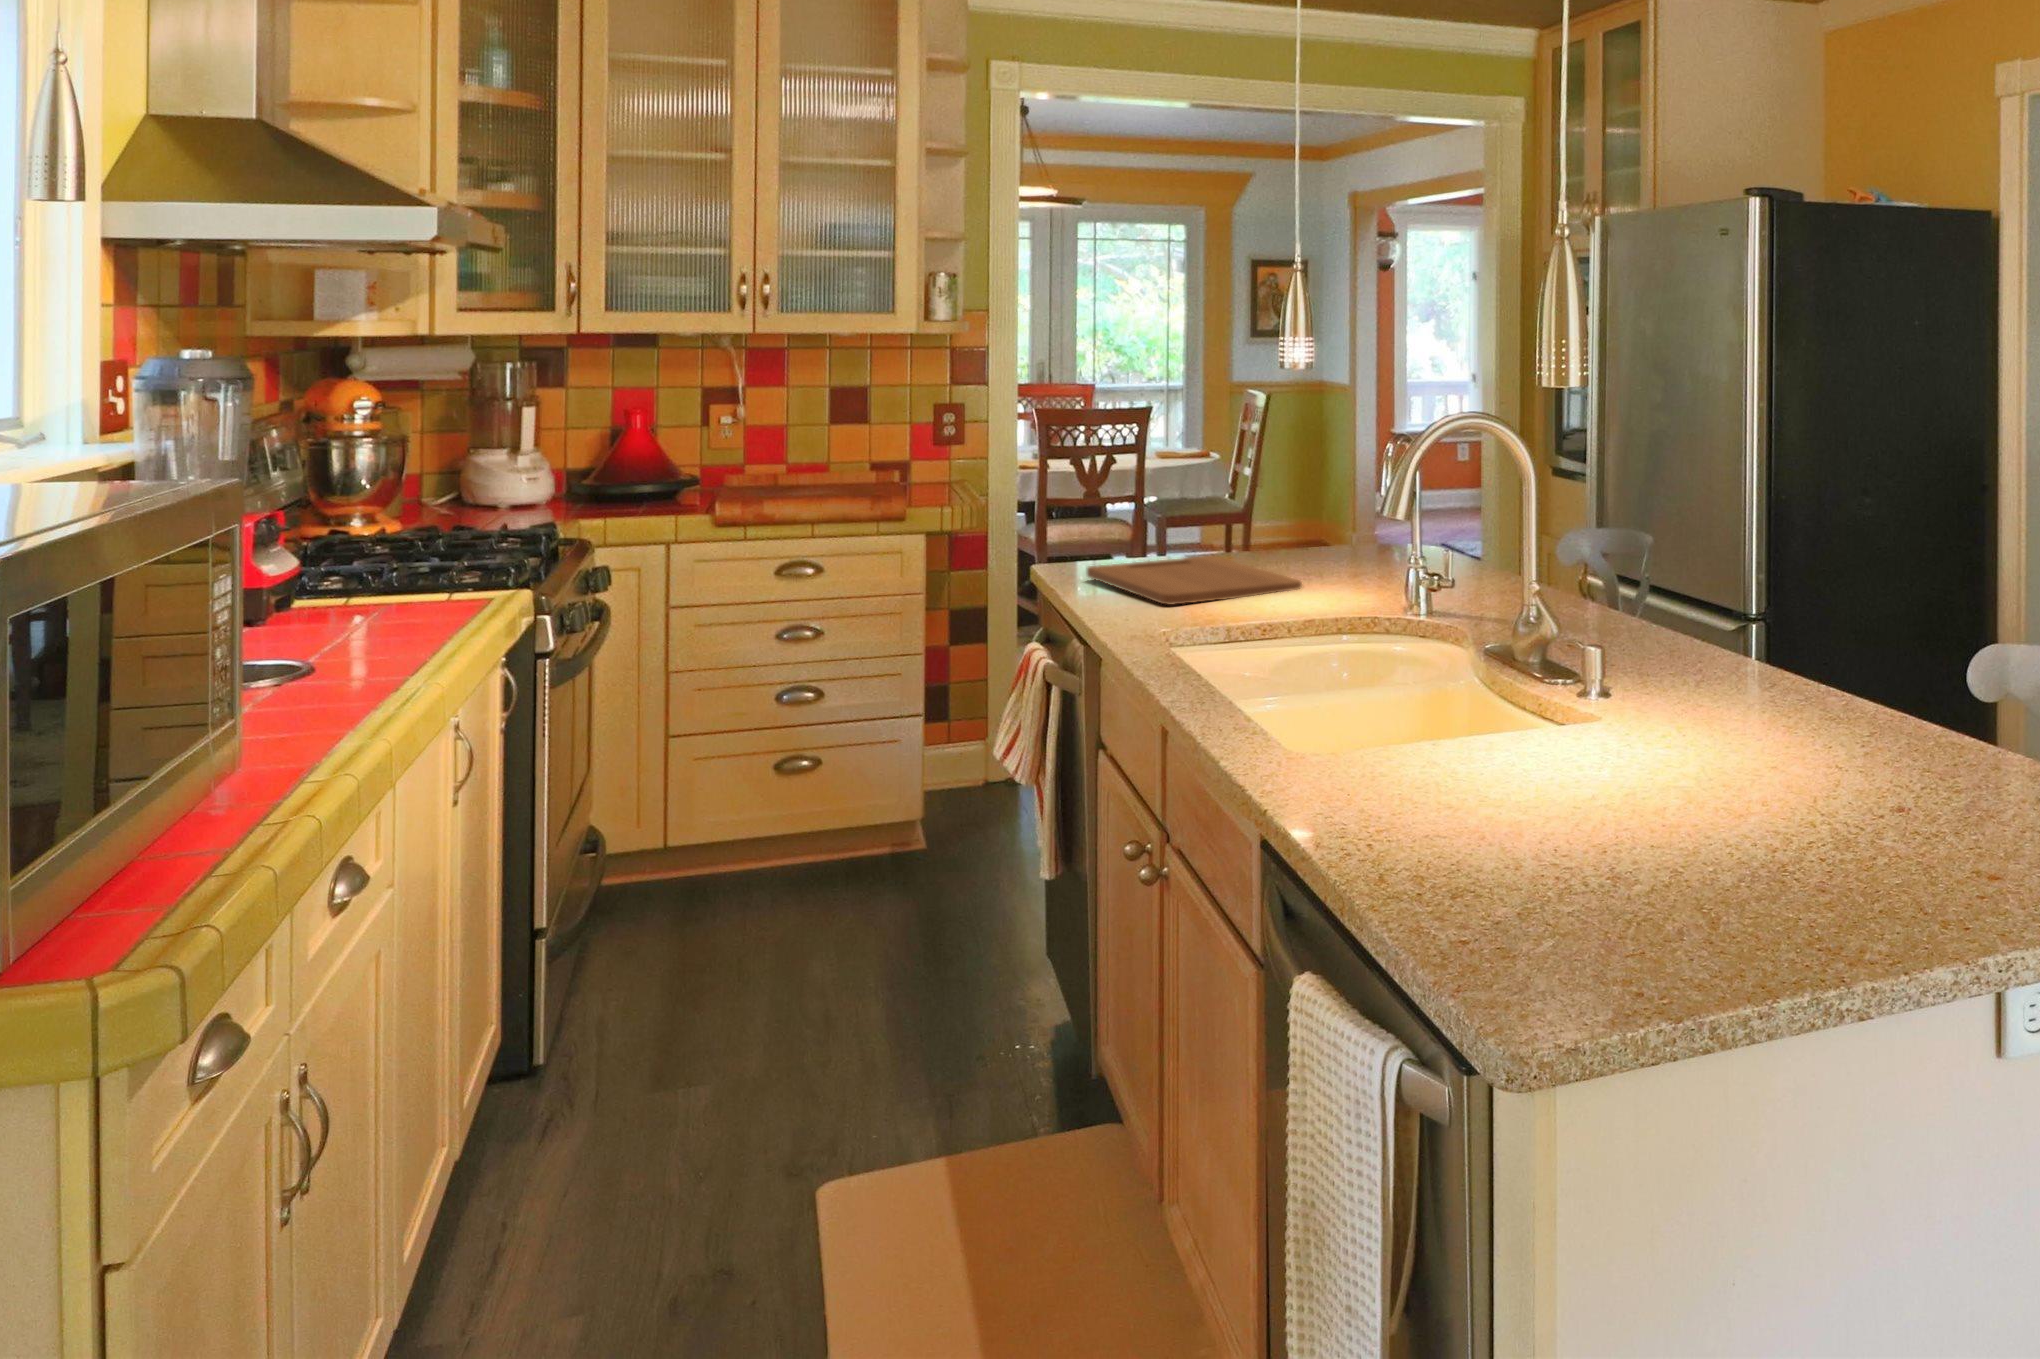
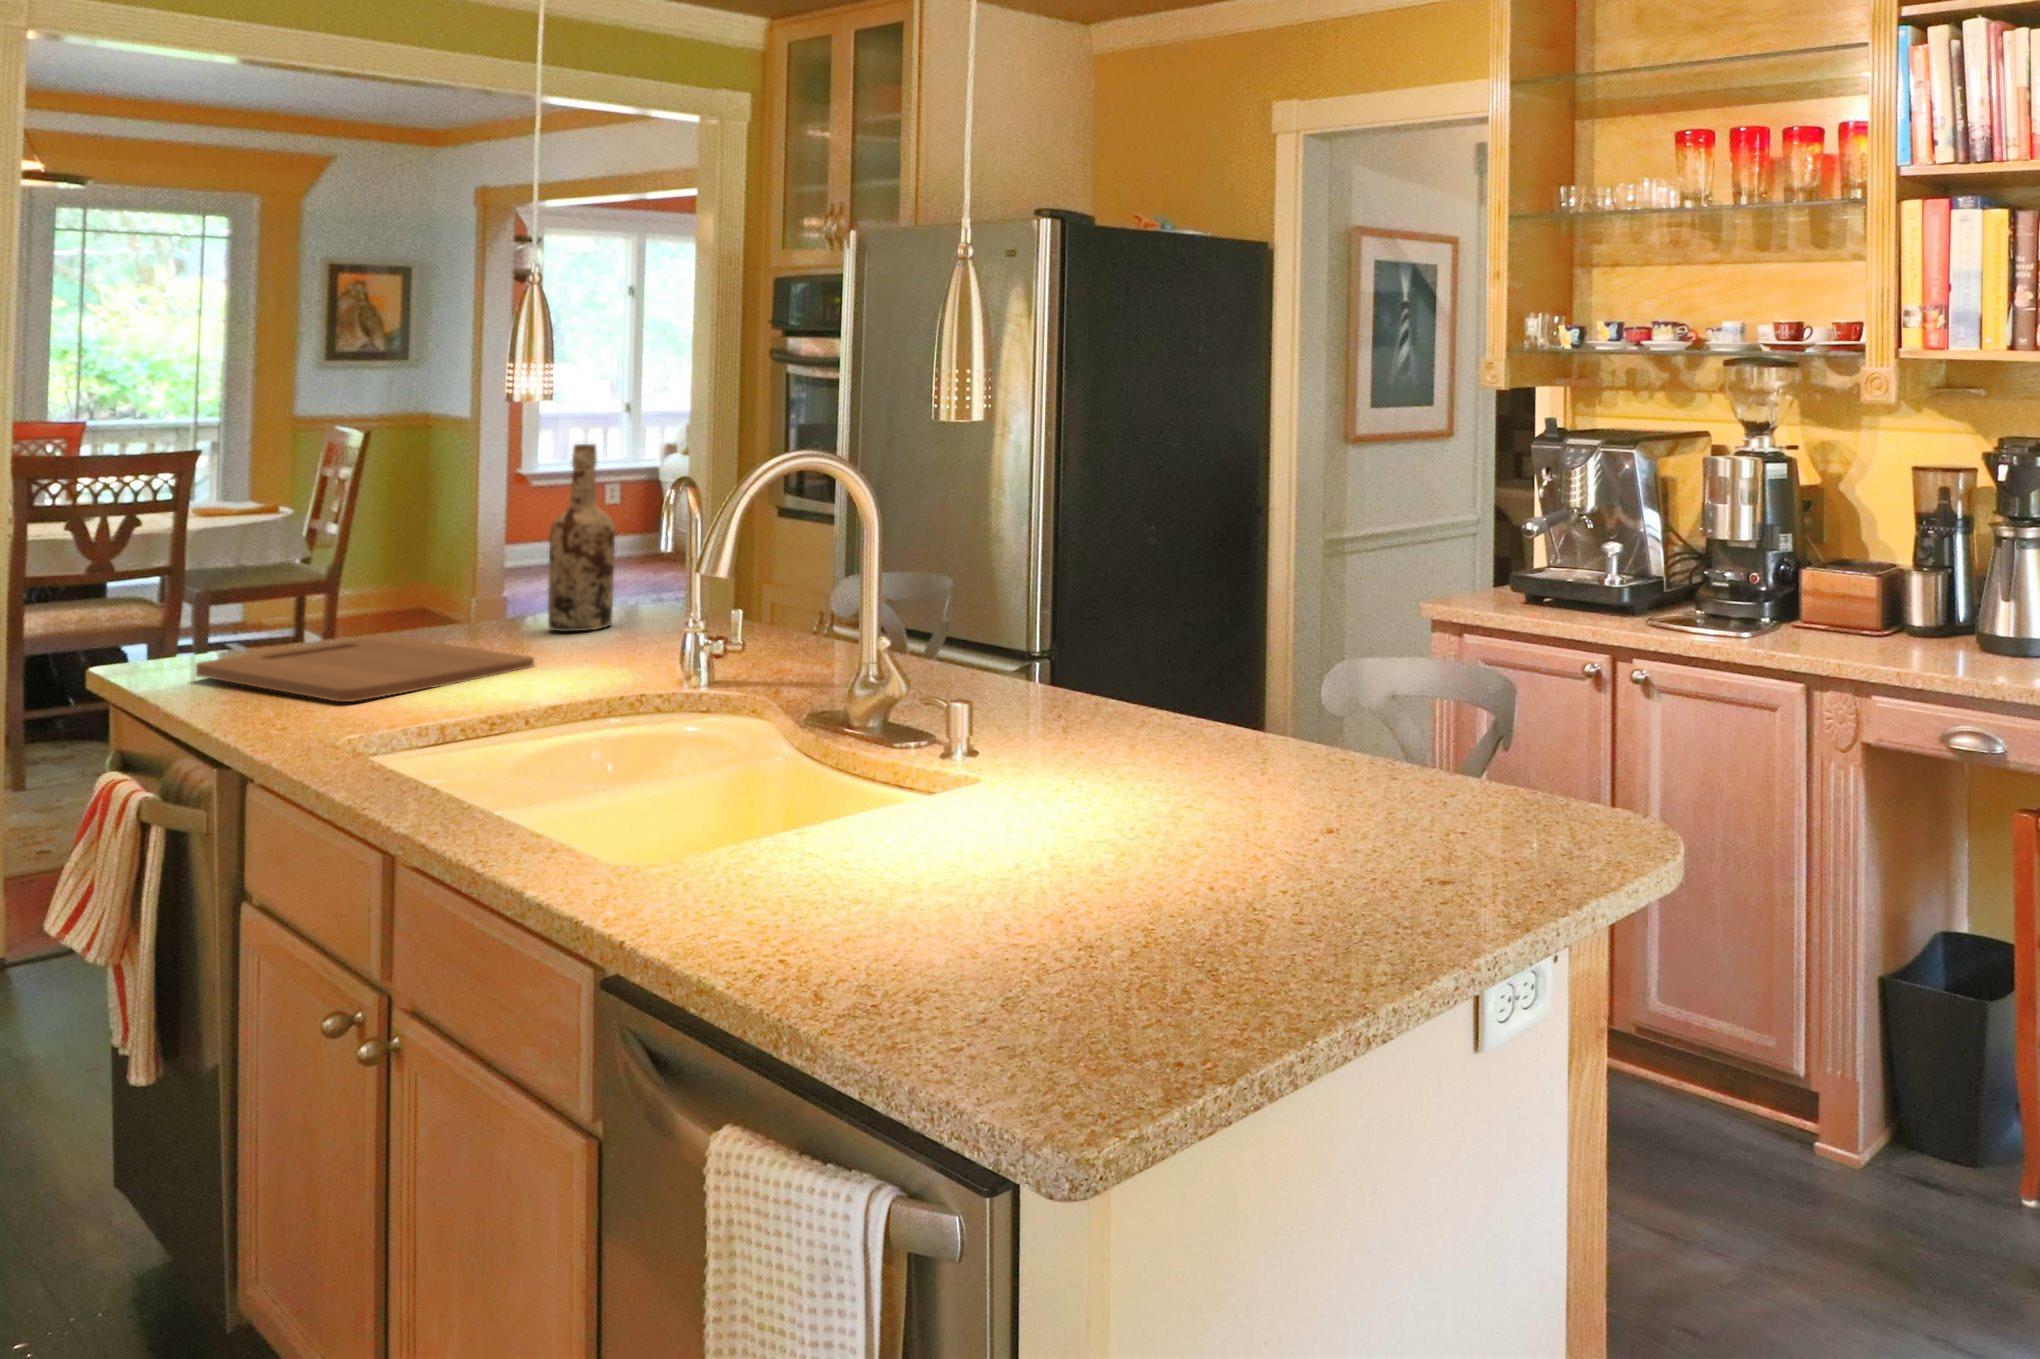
wine bottle: none [1324,405,1372,563] -> present [548,444,615,632]

